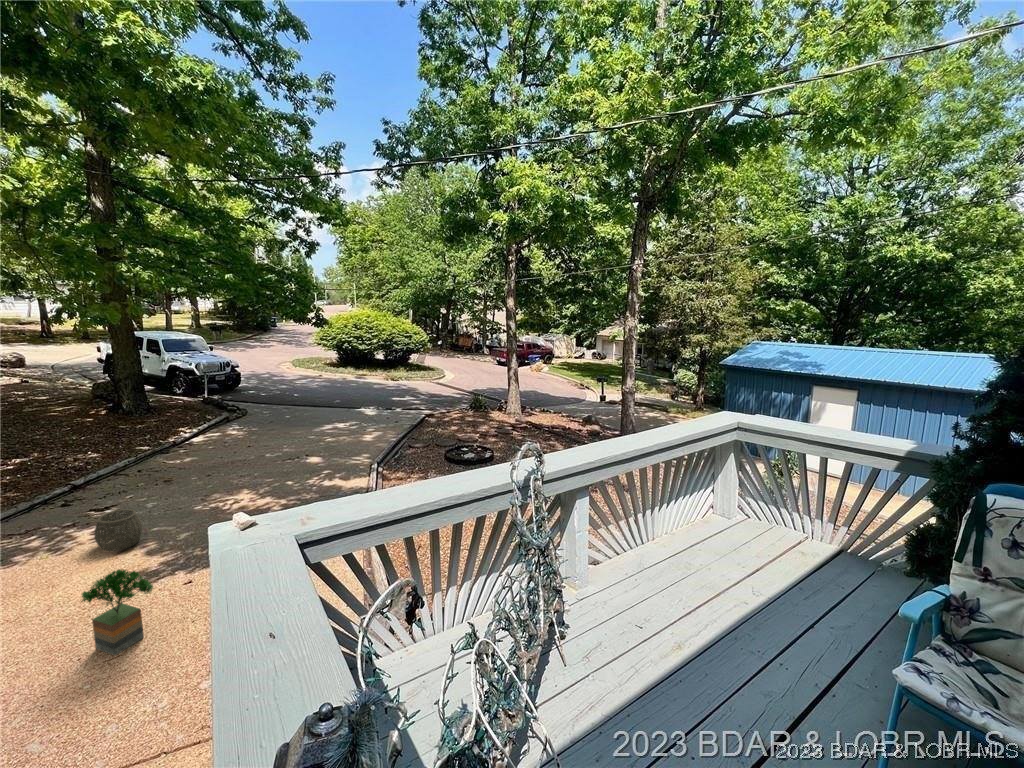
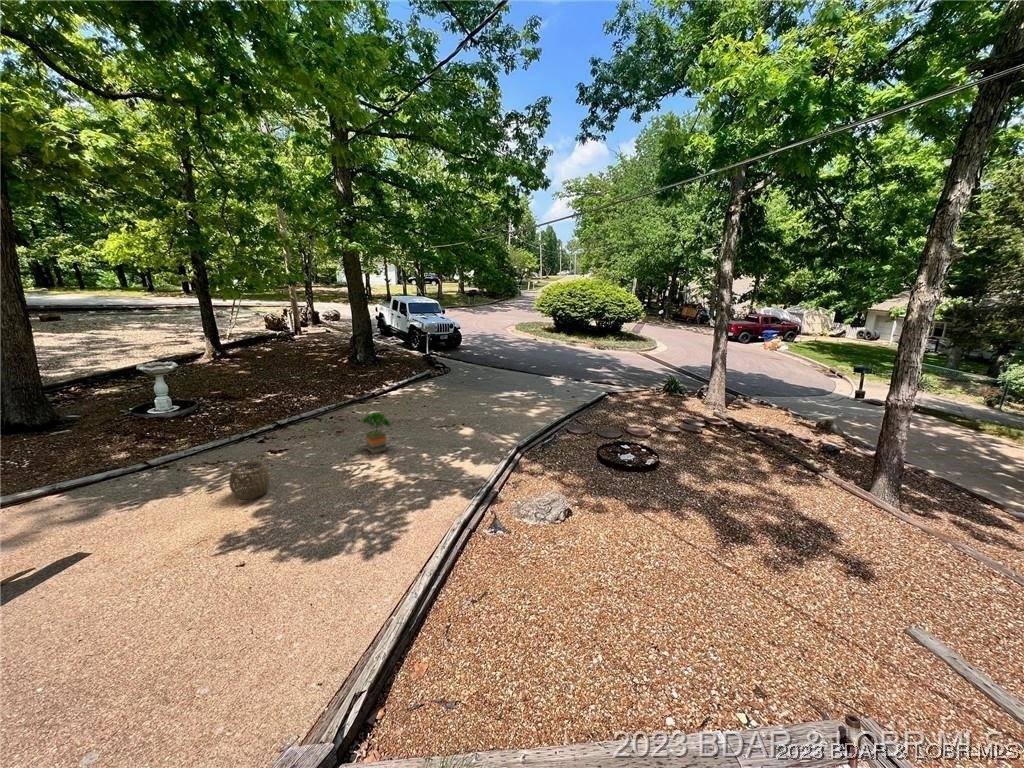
potted tree: present [82,569,153,655] -> present [362,412,391,453]

